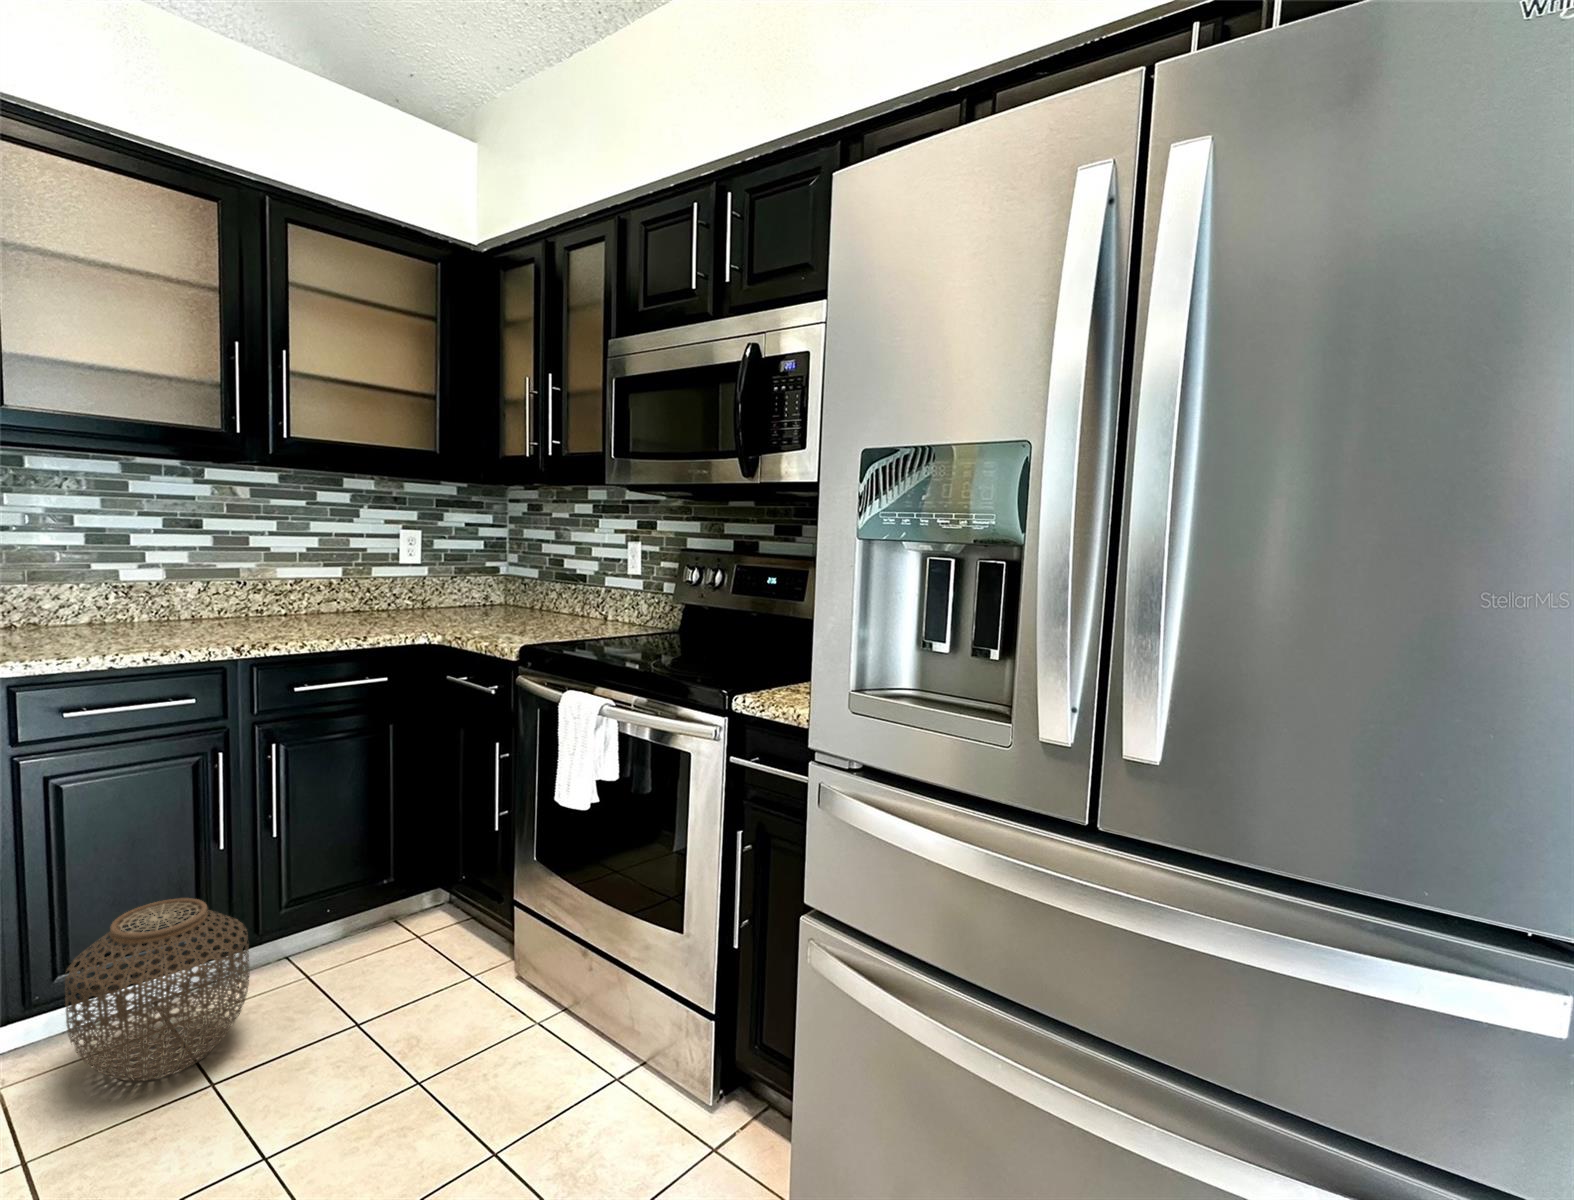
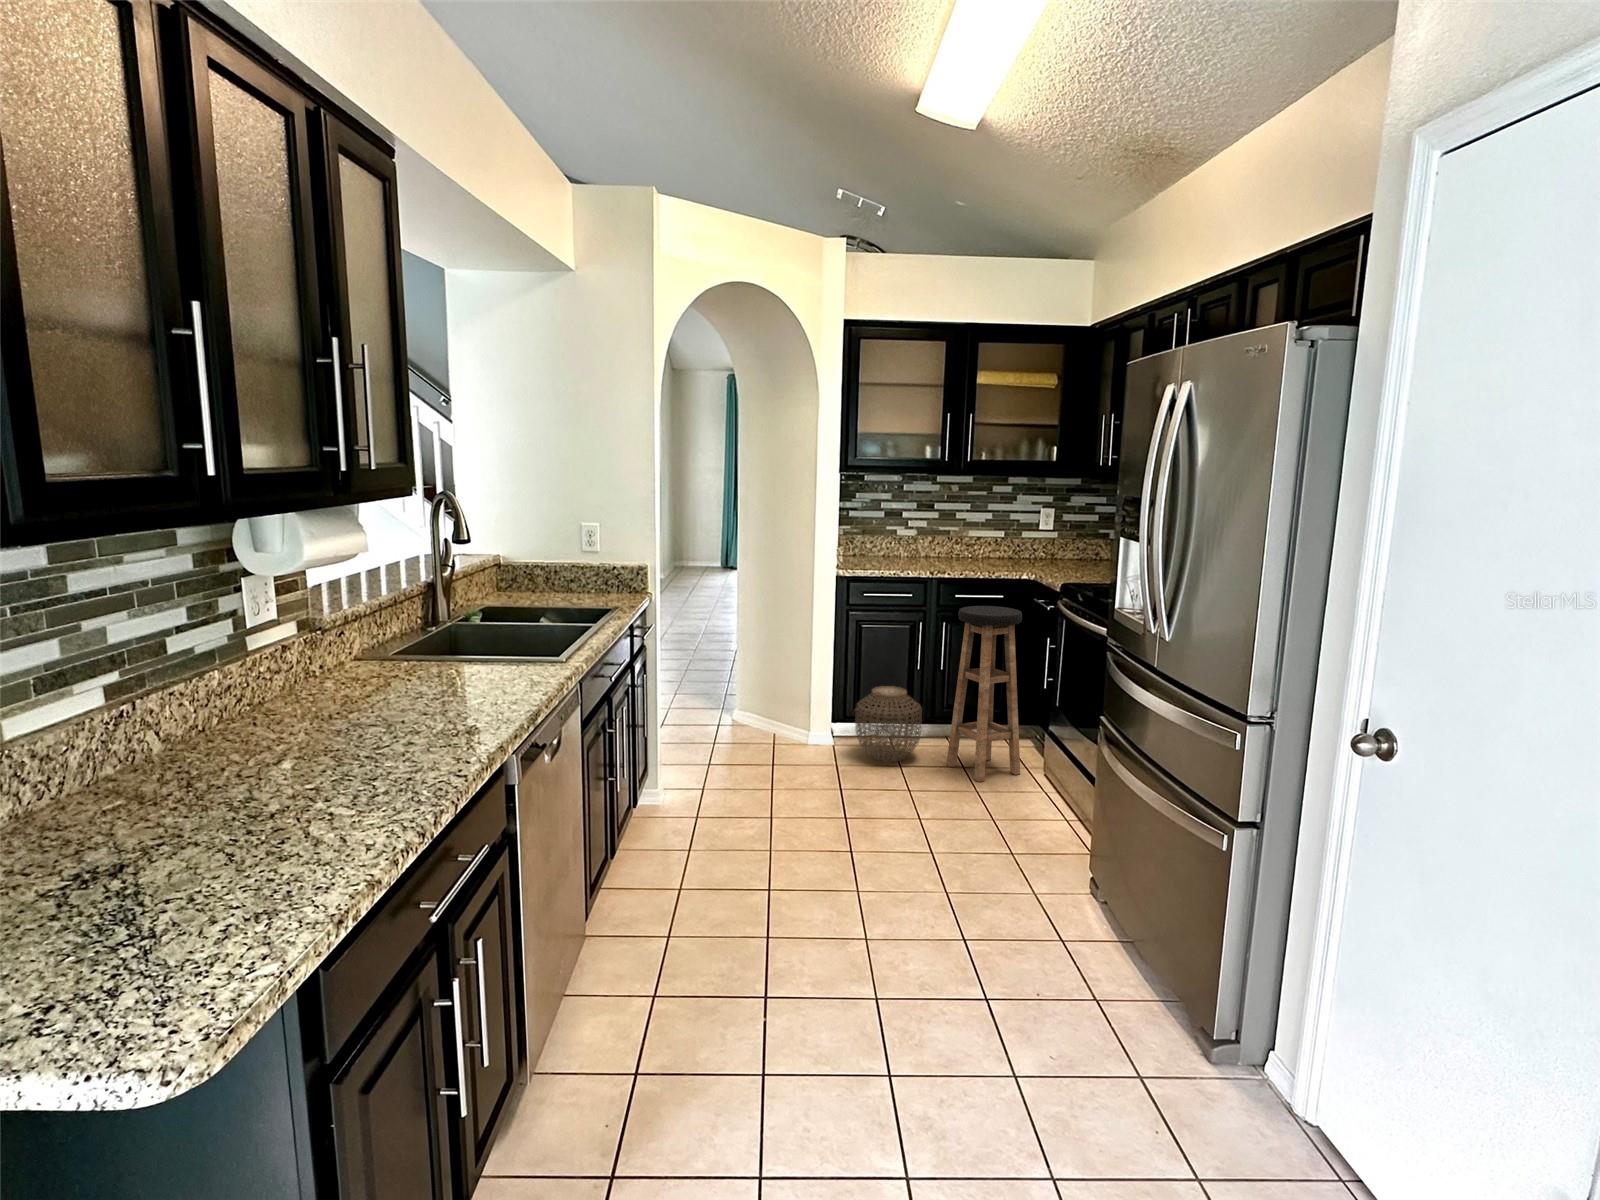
bar stool: none [315,698,463,1037] -> present [946,606,1022,782]

